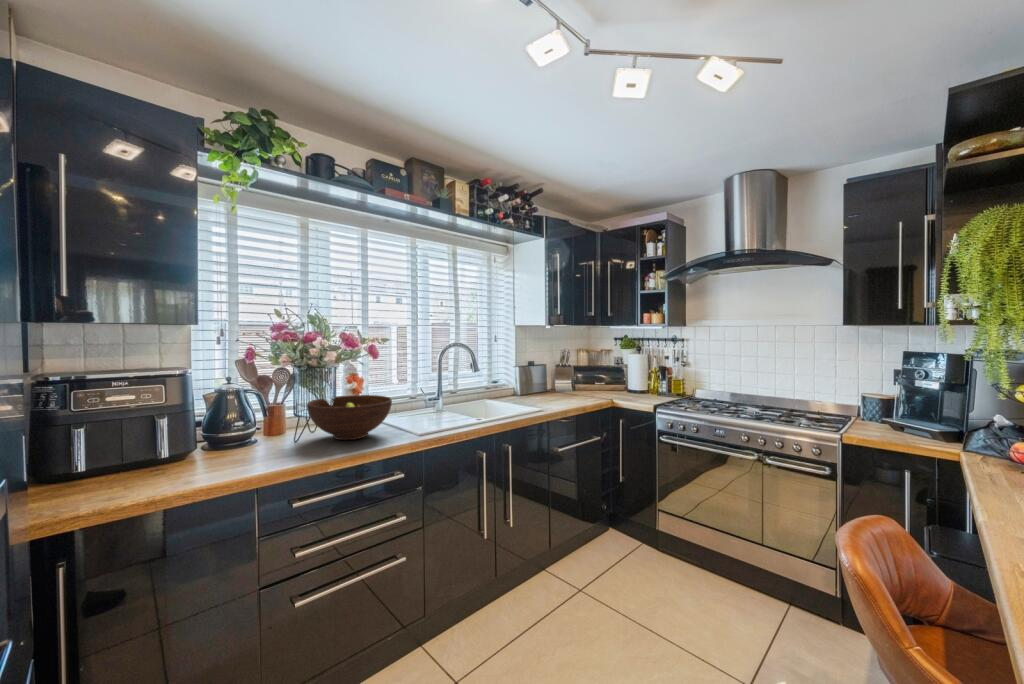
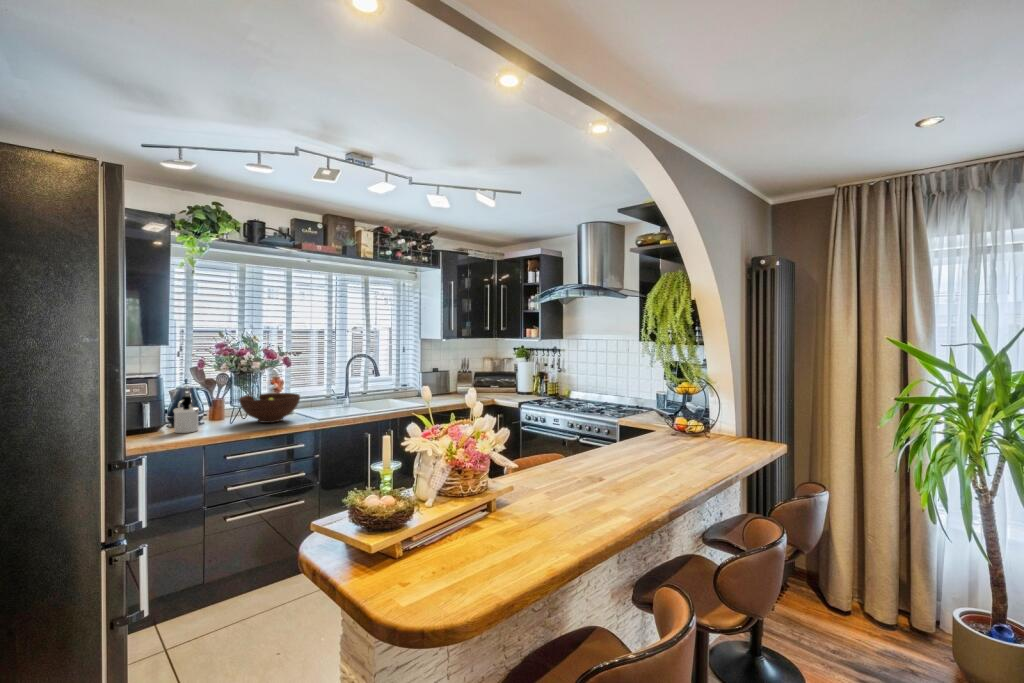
soap dispenser: none [209,403,249,462] -> present [174,396,199,433]

